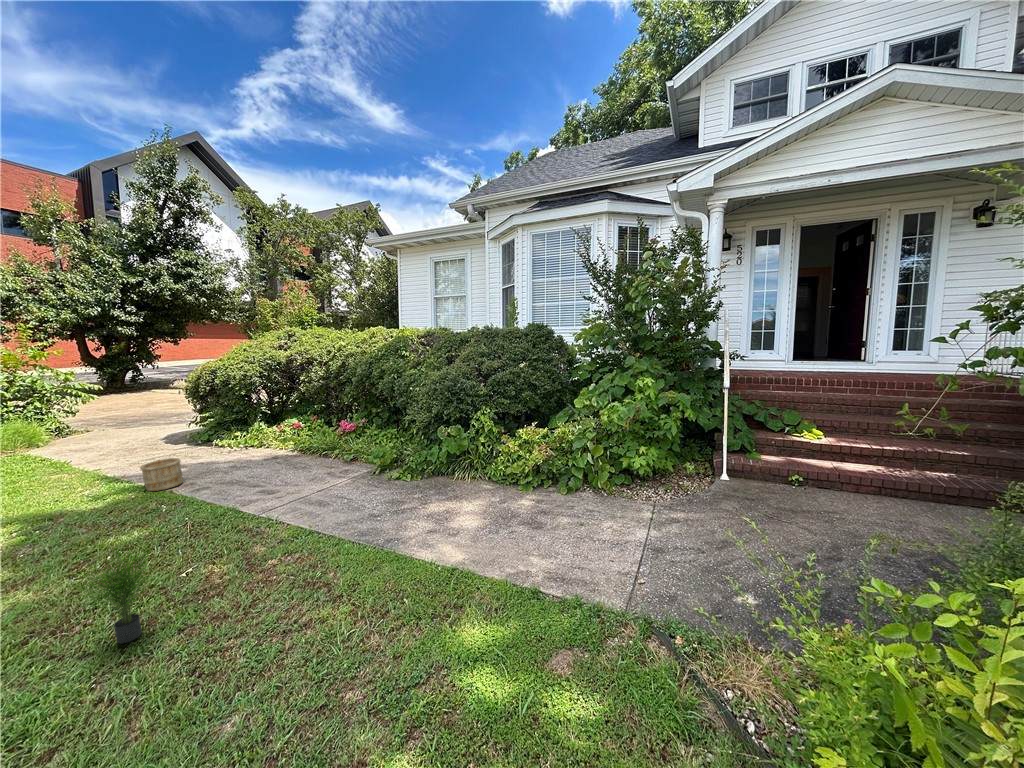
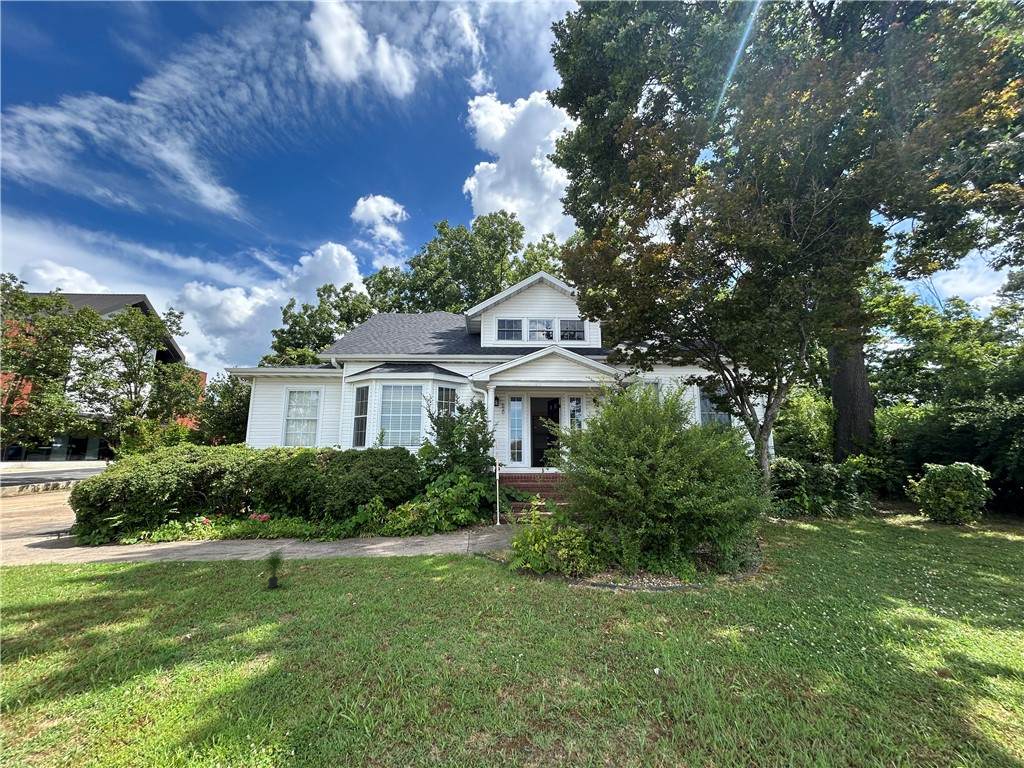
wooden bucket: present [140,458,183,491] -> none [133,540,162,563]

